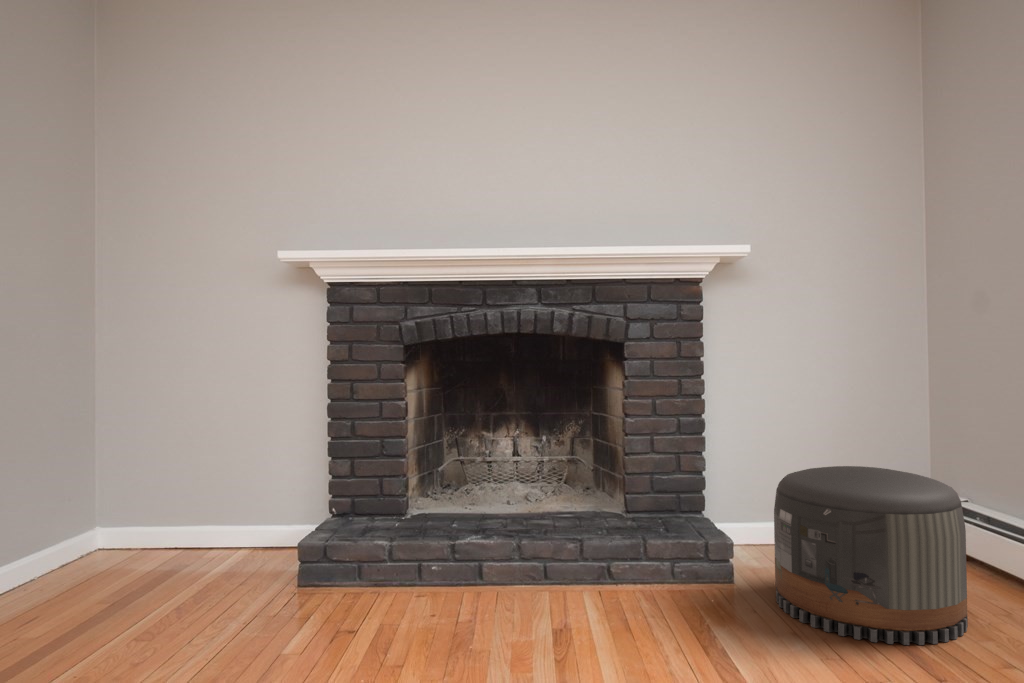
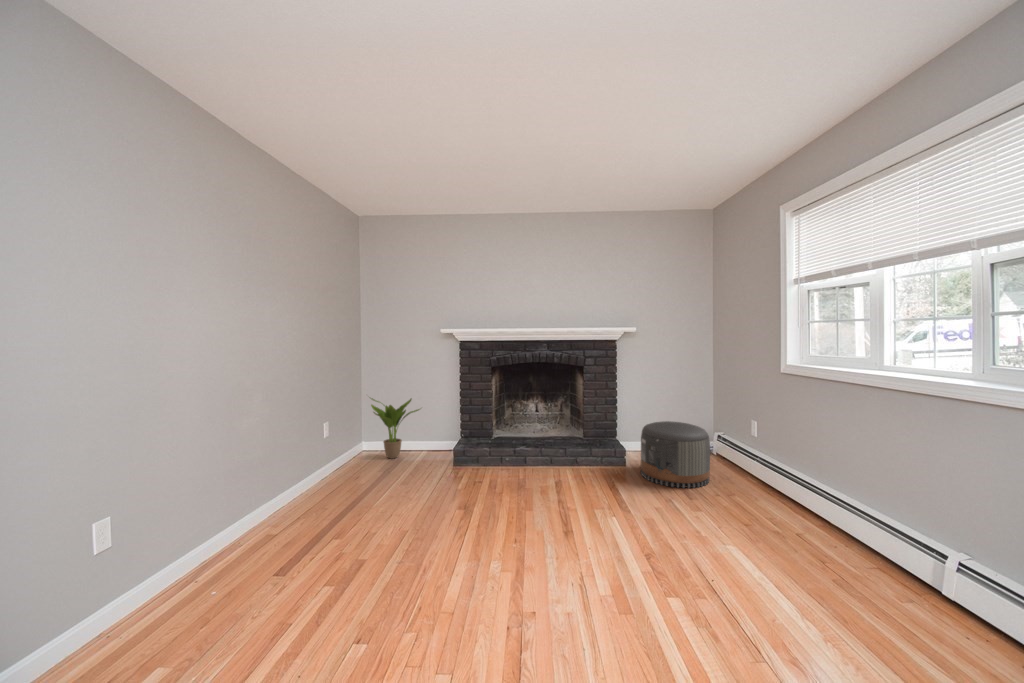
potted plant: none [85,407,236,570] -> present [371,398,420,459]

